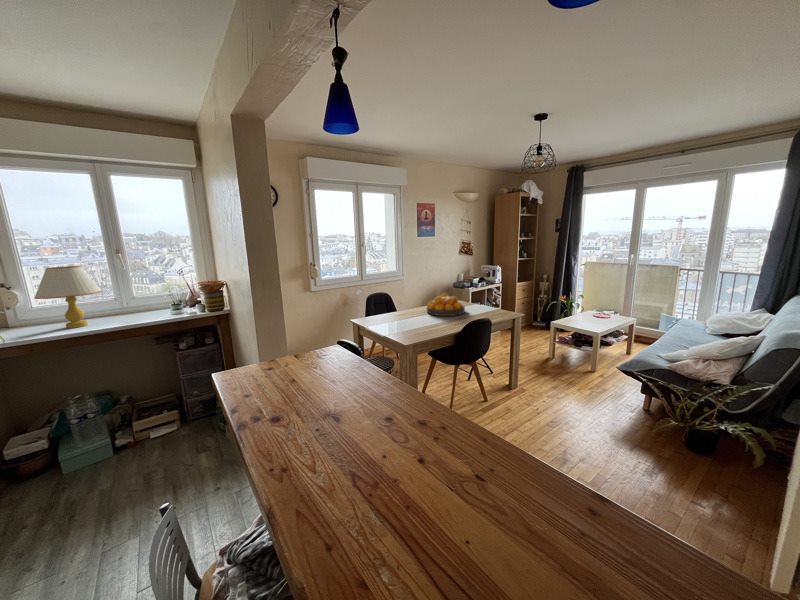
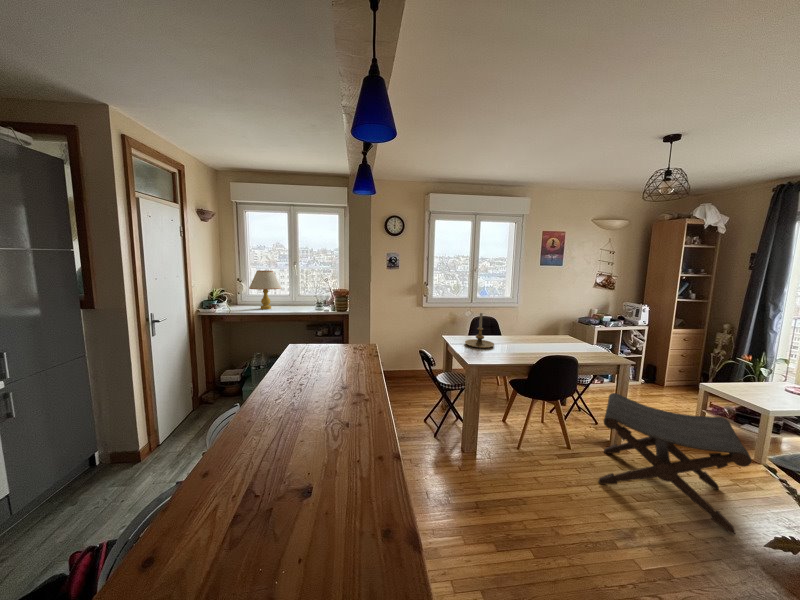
candle holder: none [383,289,414,326] -> present [465,313,494,348]
fruit bowl: present [427,294,465,316] -> none [517,325,560,349]
footstool: none [510,343,620,427] -> present [598,393,751,534]

